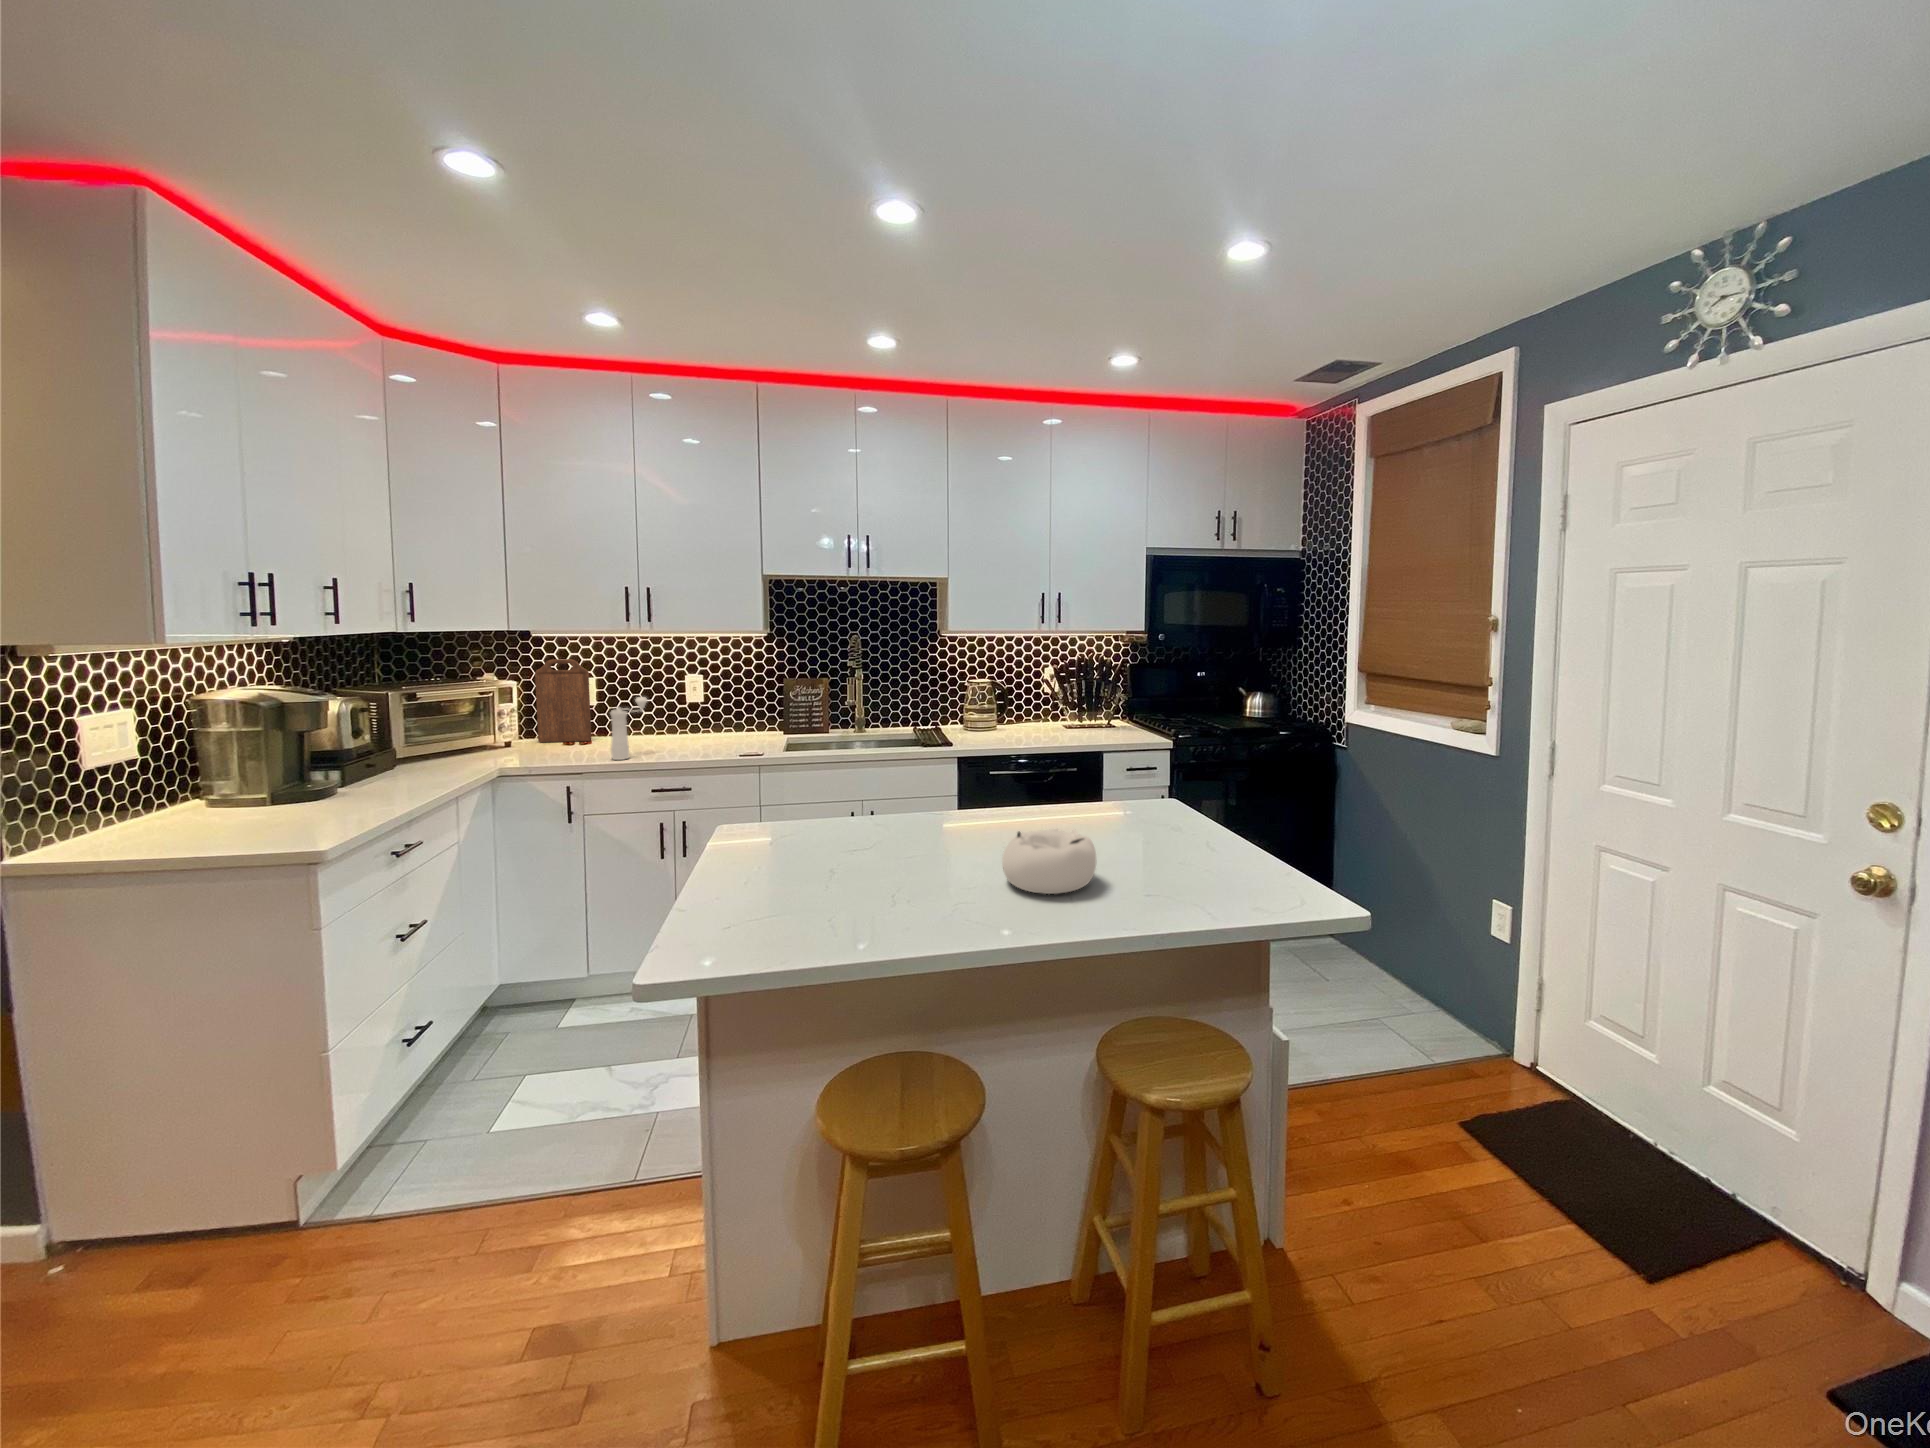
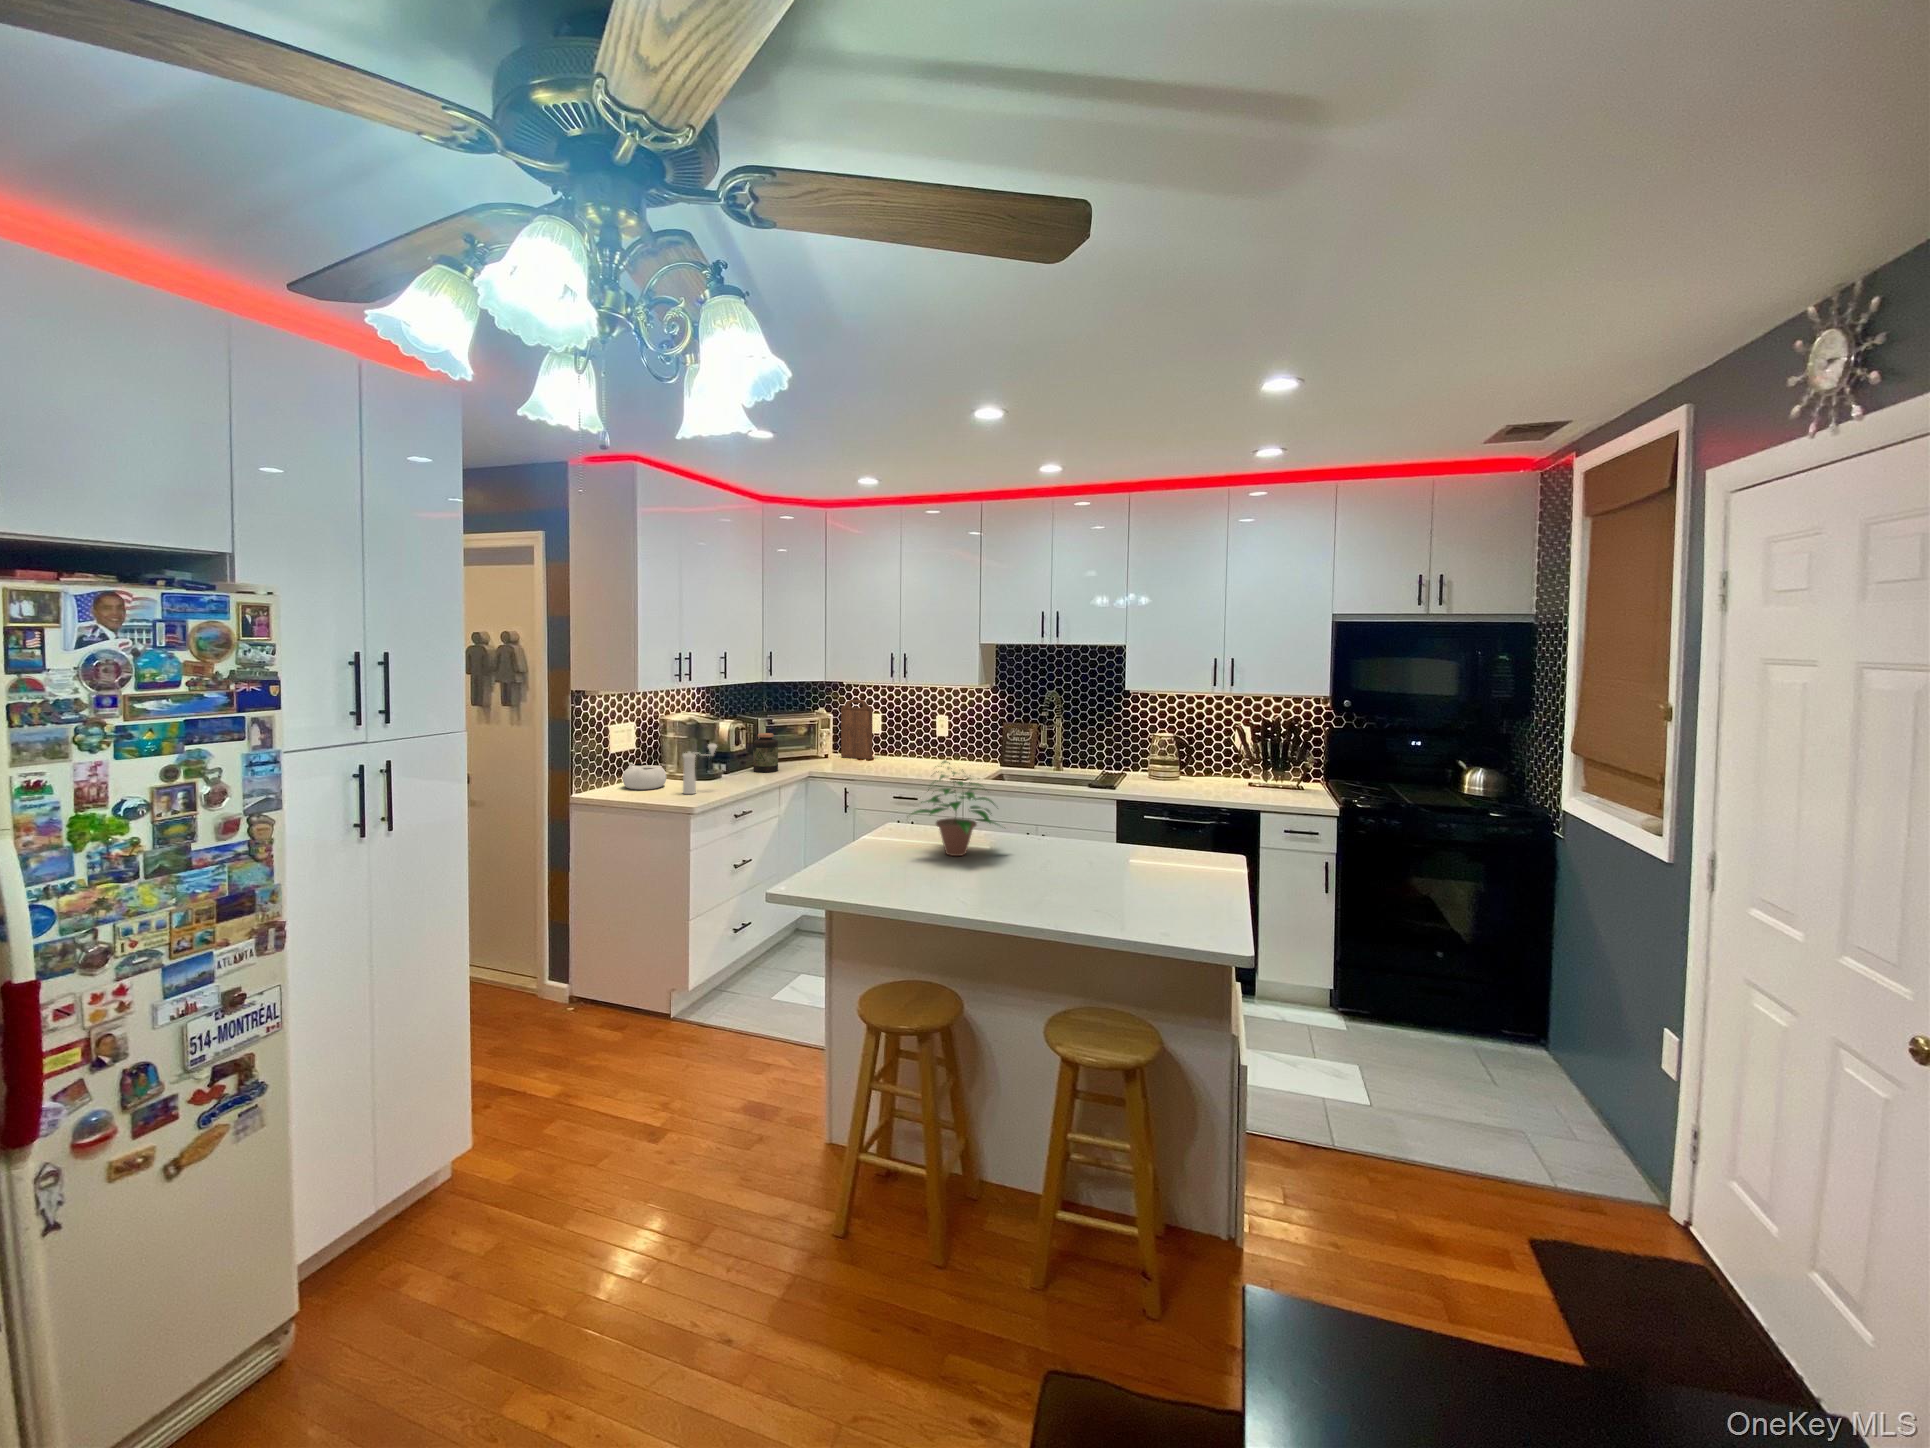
pepper mill: present [610,697,647,760] -> present [683,744,717,794]
jar: none [398,713,448,776] -> present [753,733,778,772]
potted plant: none [816,717,946,854] -> present [912,761,997,856]
decorative bowl: present [1002,829,1096,894] -> present [623,762,666,790]

